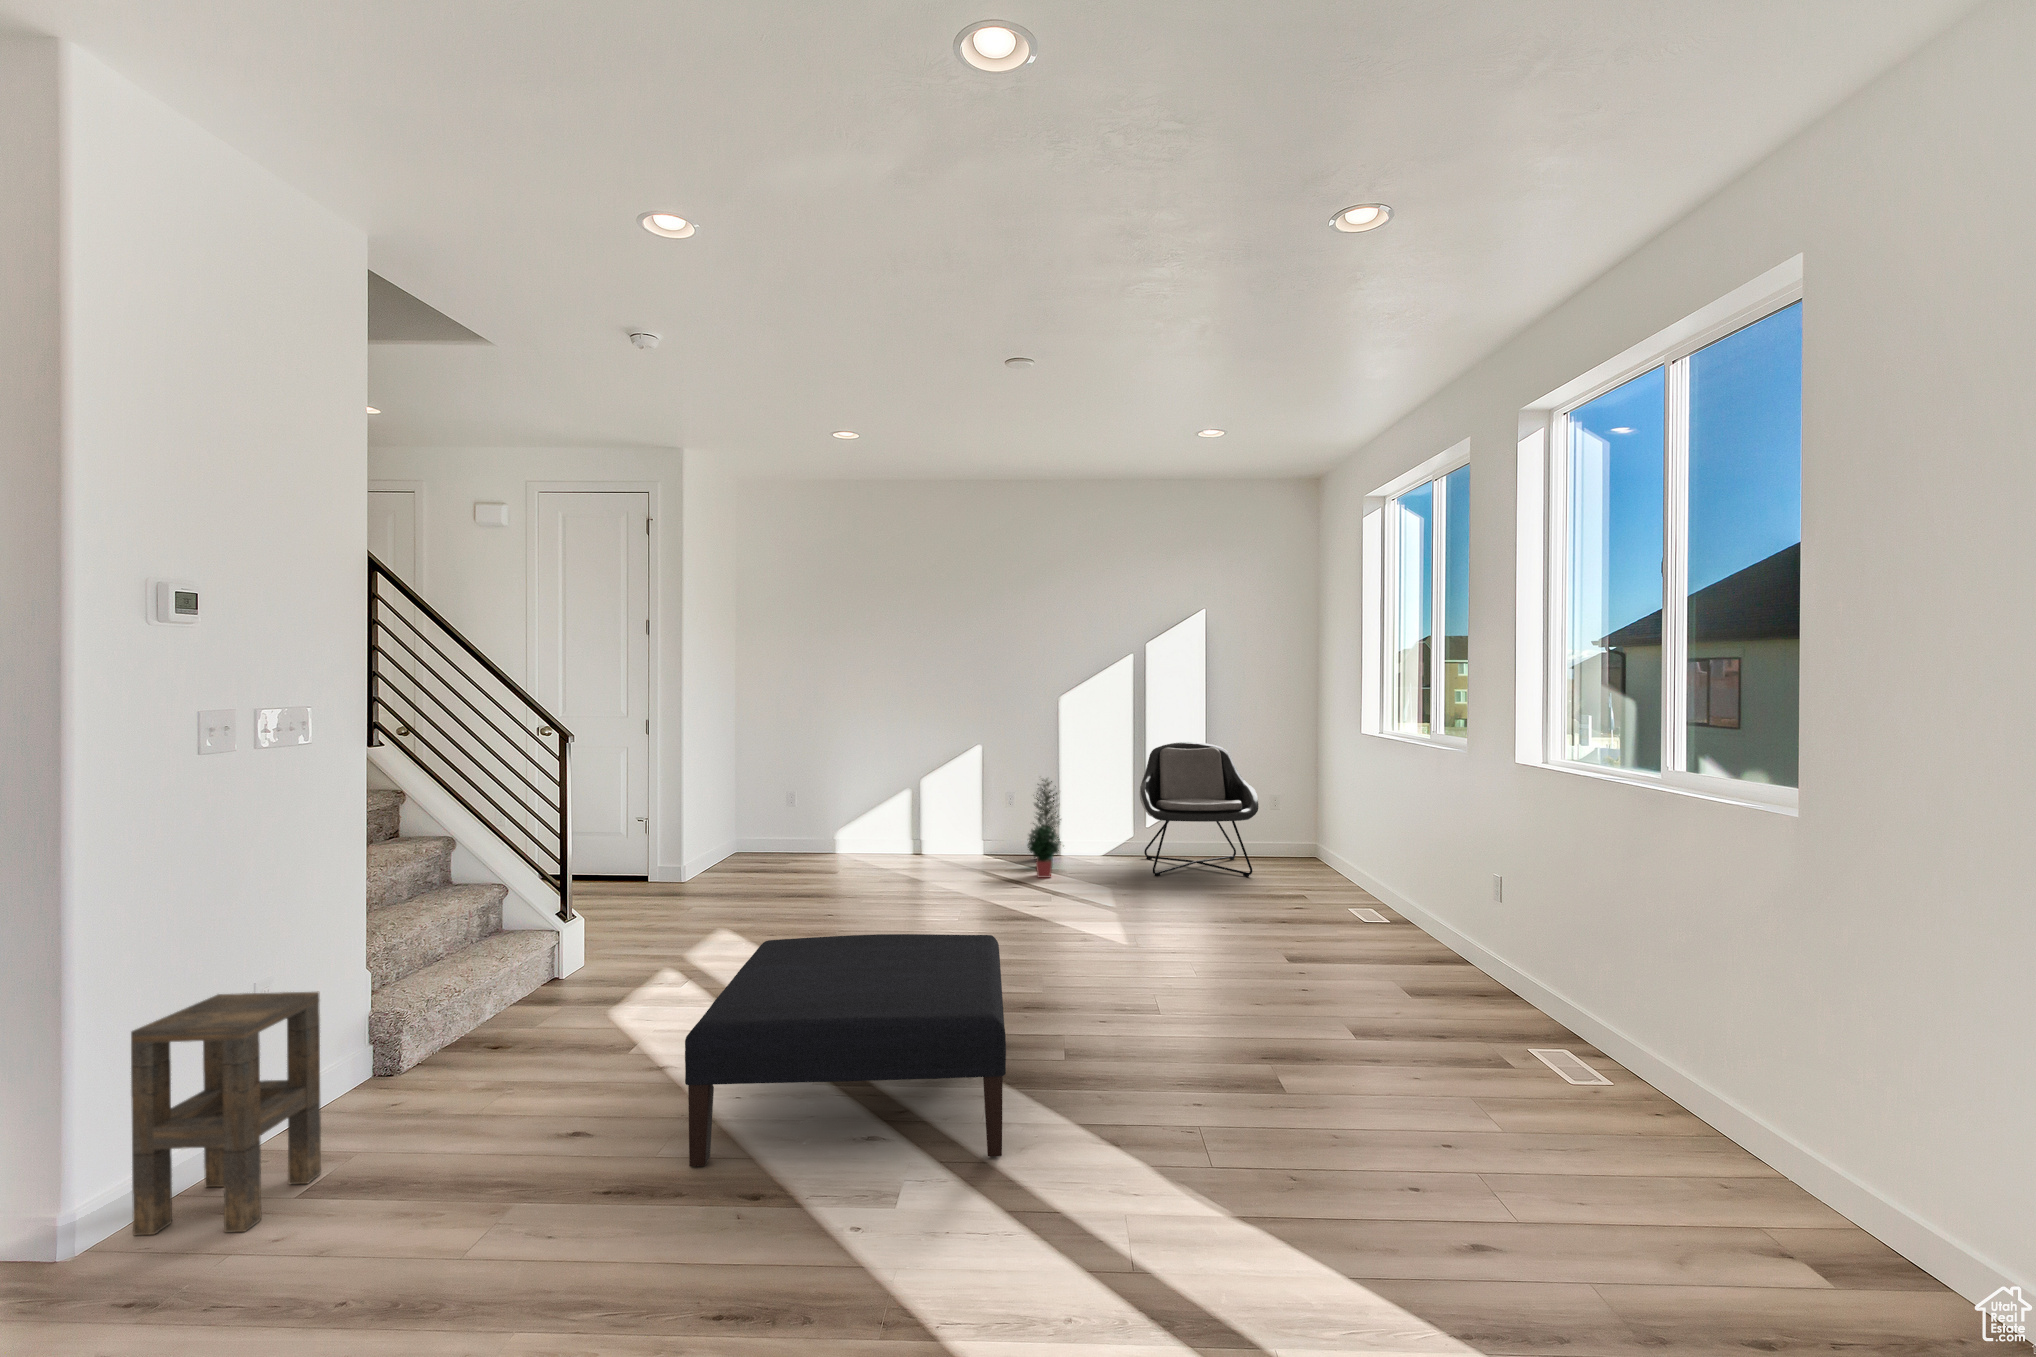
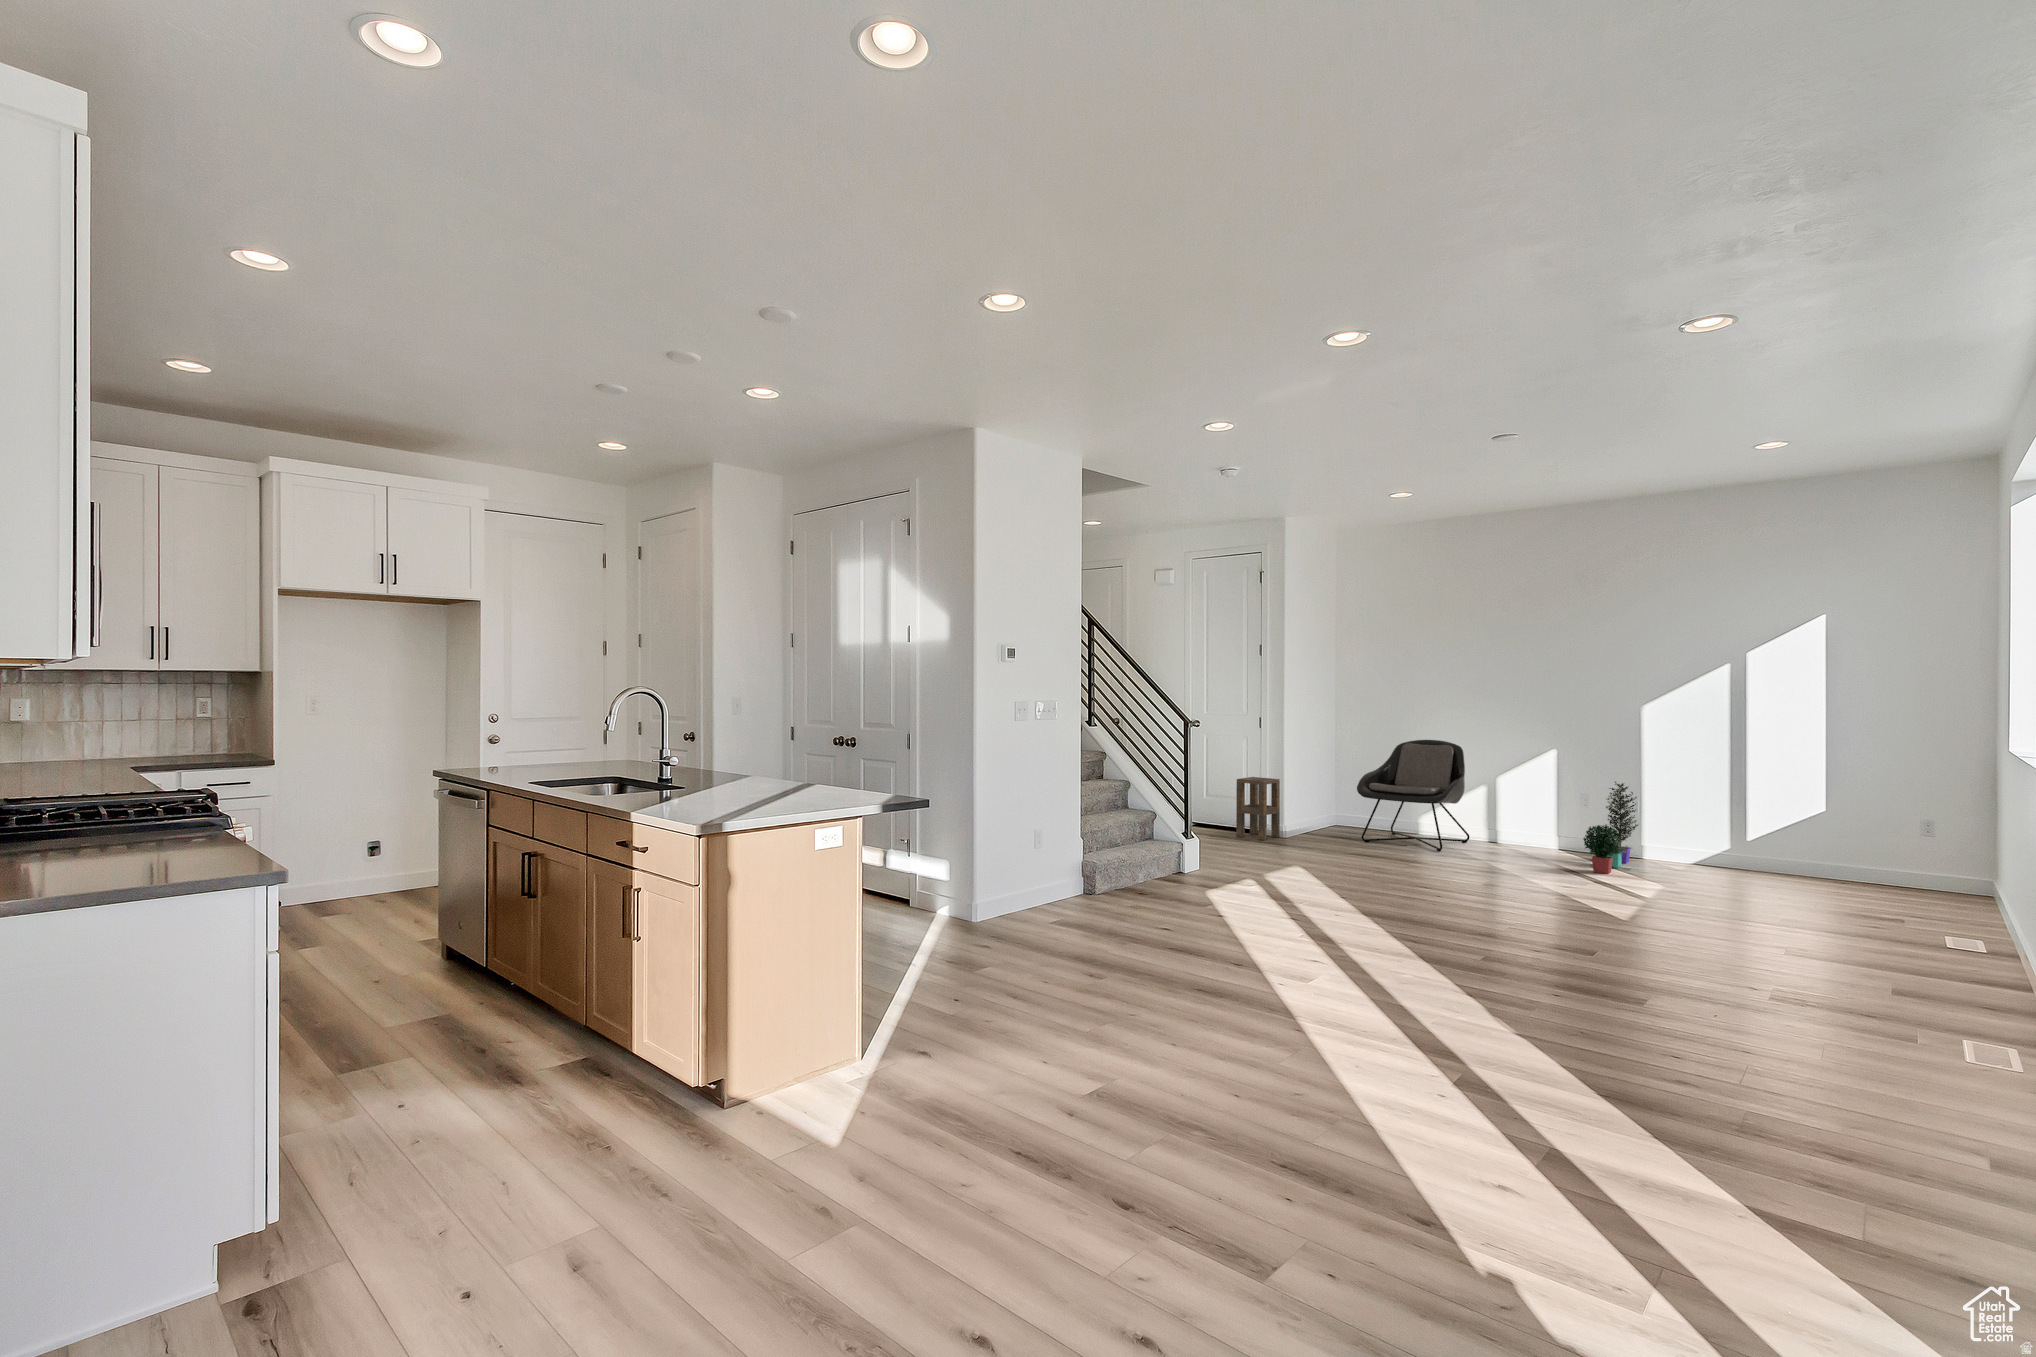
lounge chair: present [1140,742,1258,877] -> present [1357,740,1469,851]
ottoman: present [685,934,1006,1166] -> none [1216,852,1447,984]
side table: present [131,992,321,1236] -> present [1236,777,1280,840]

